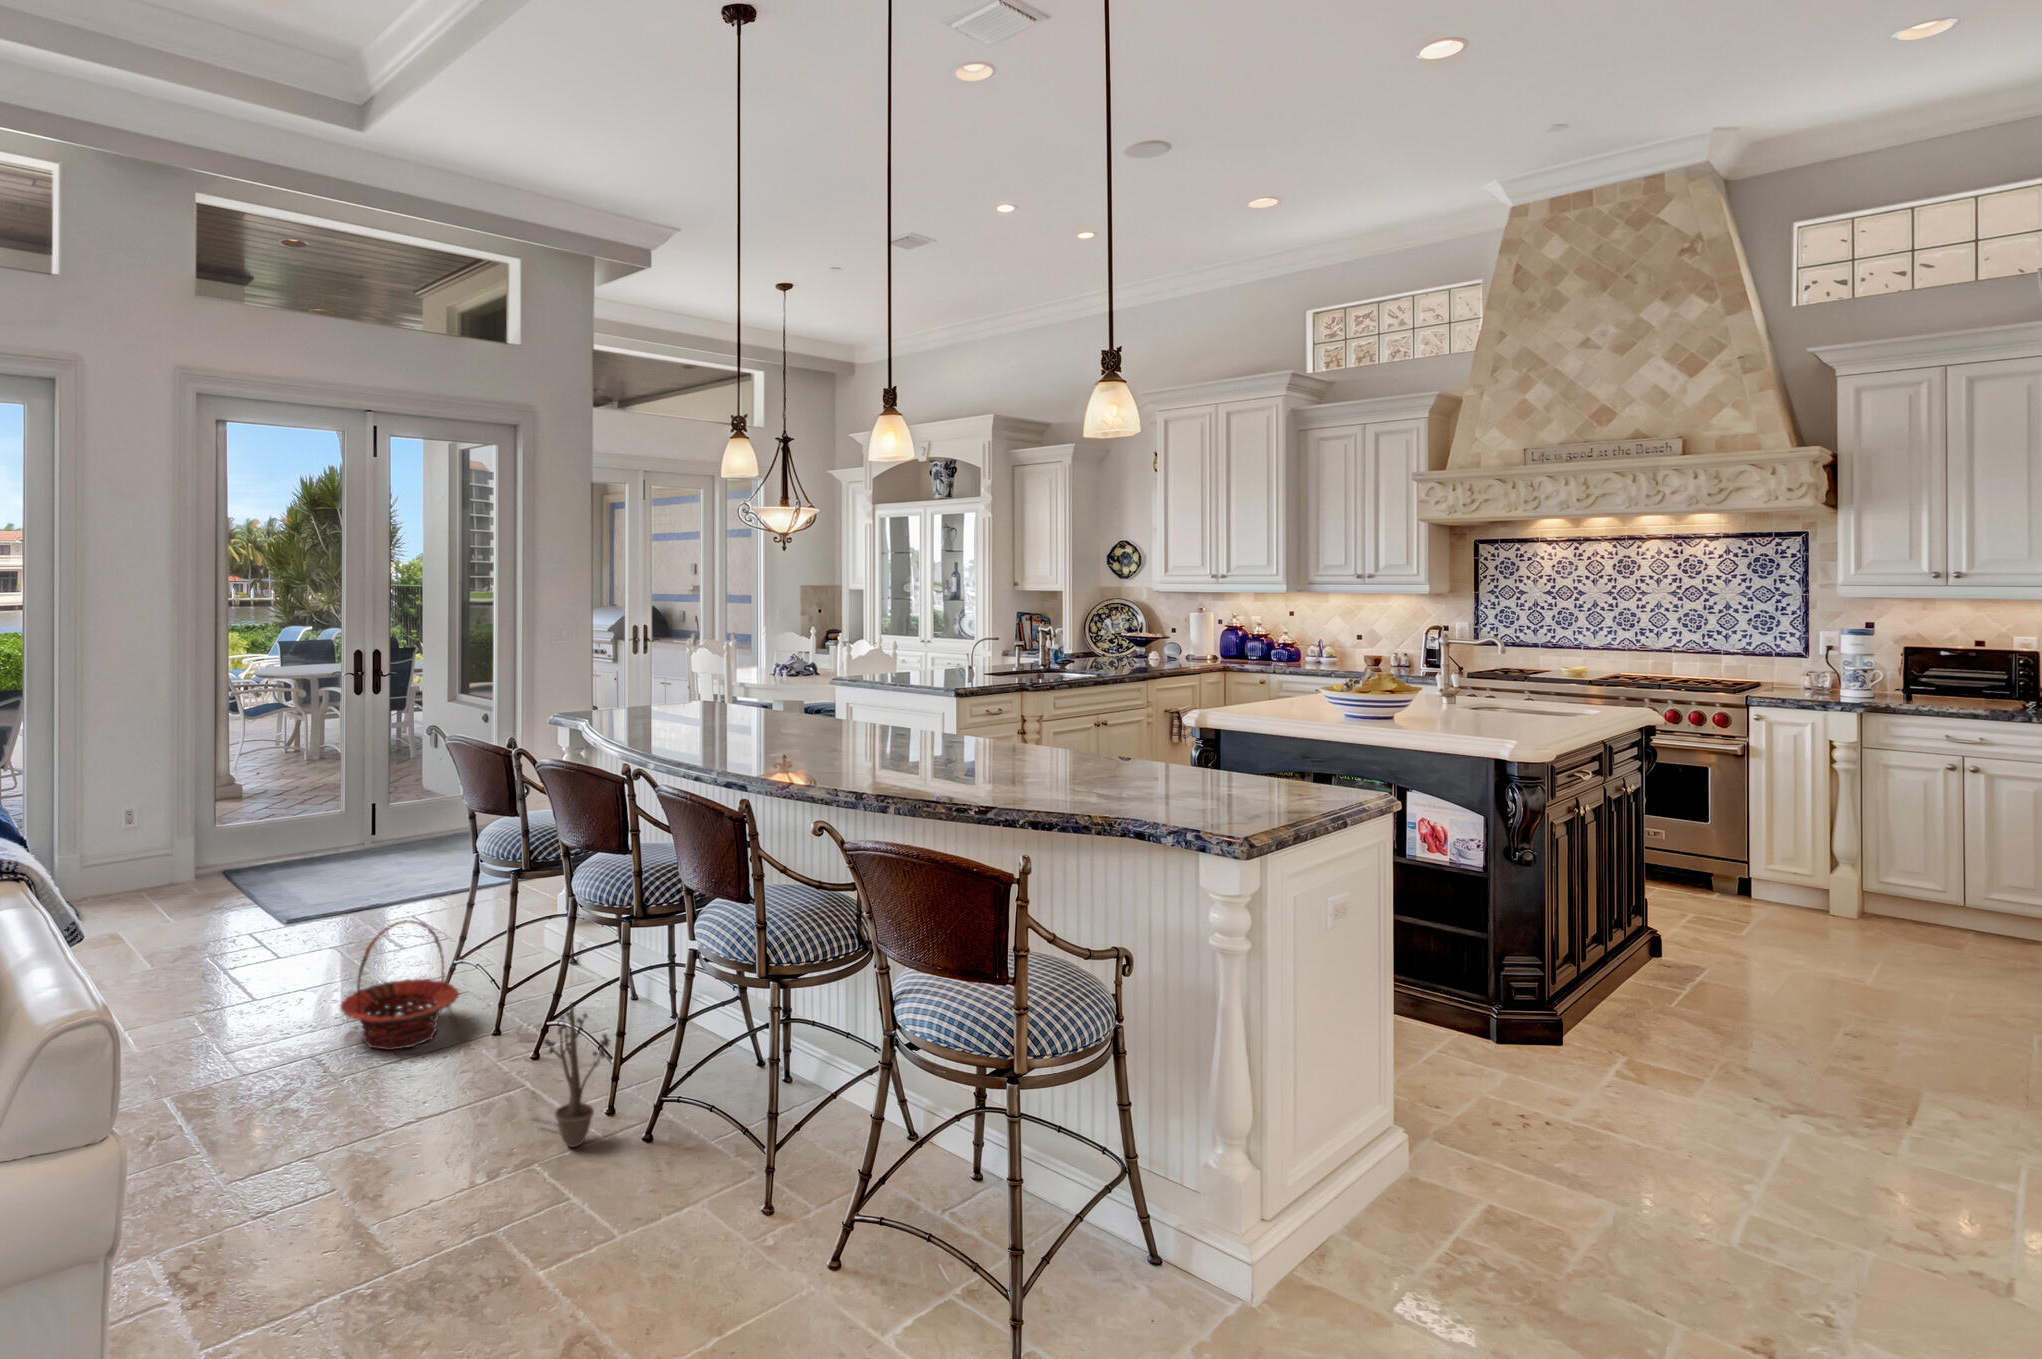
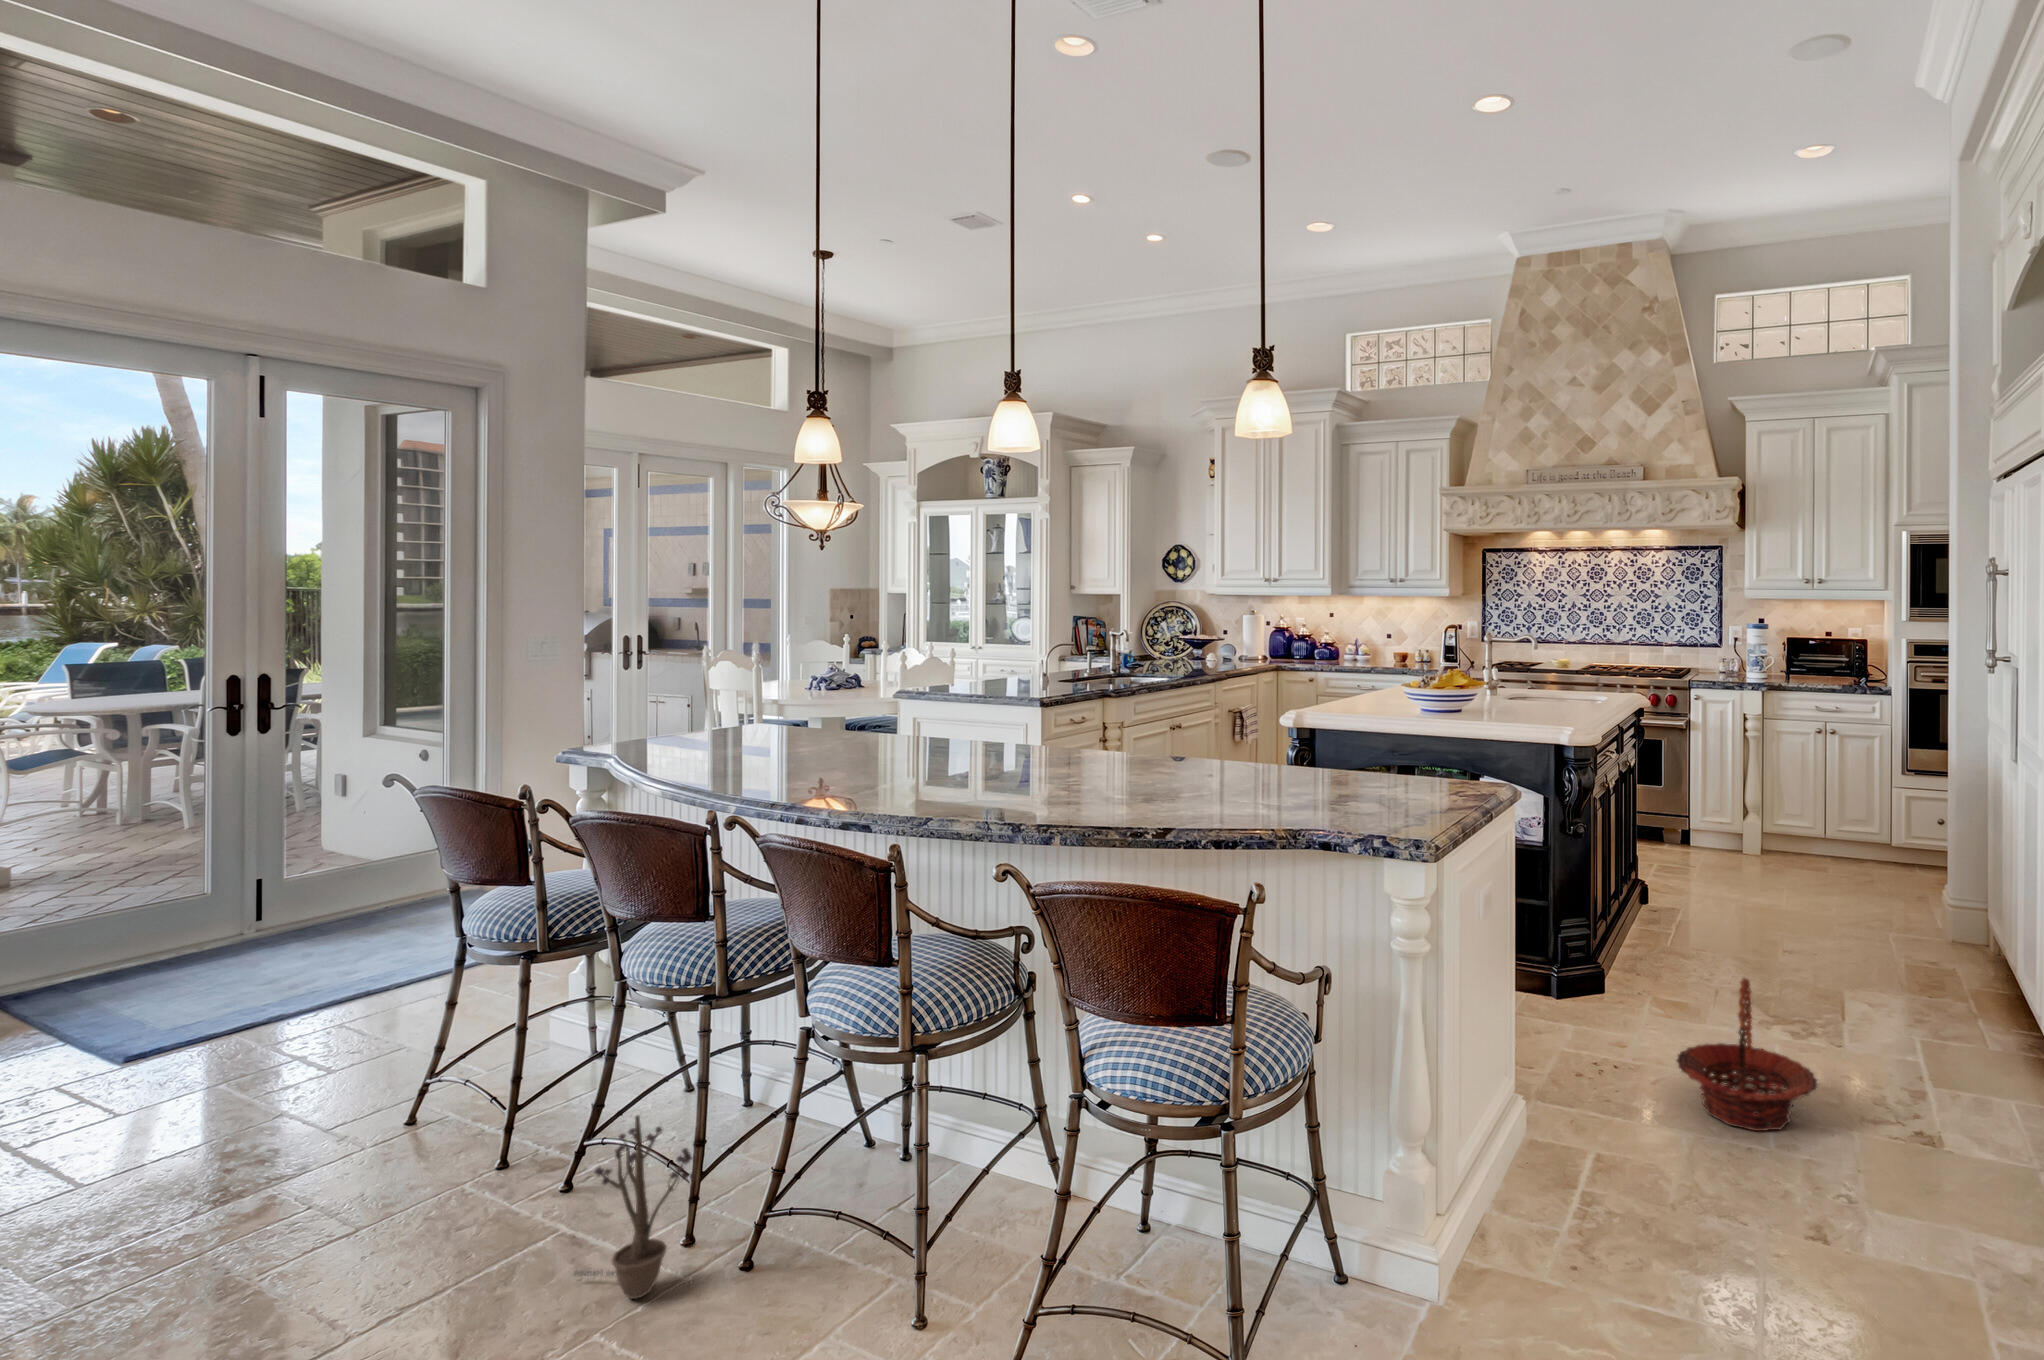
basket: present [341,920,459,1050] -> present [1677,978,1817,1131]

